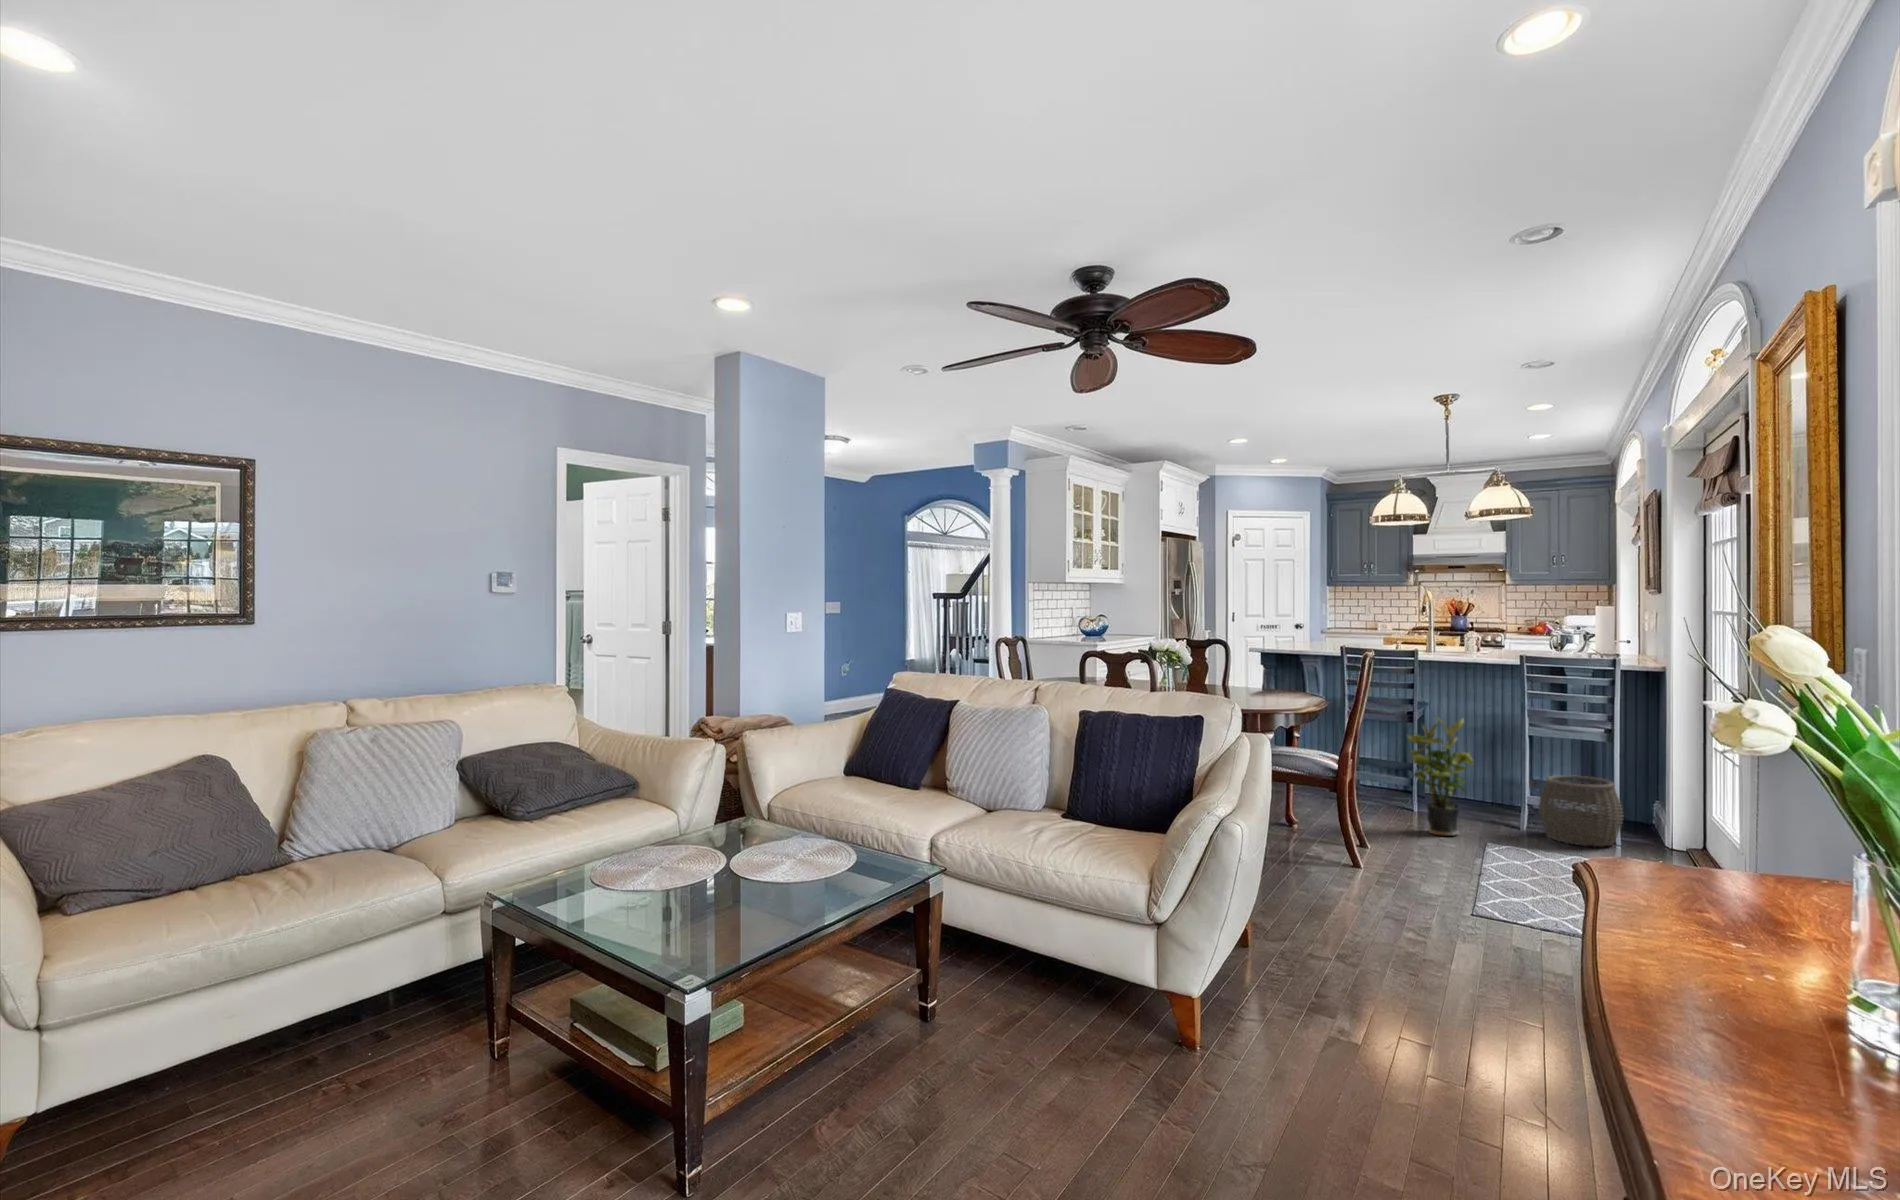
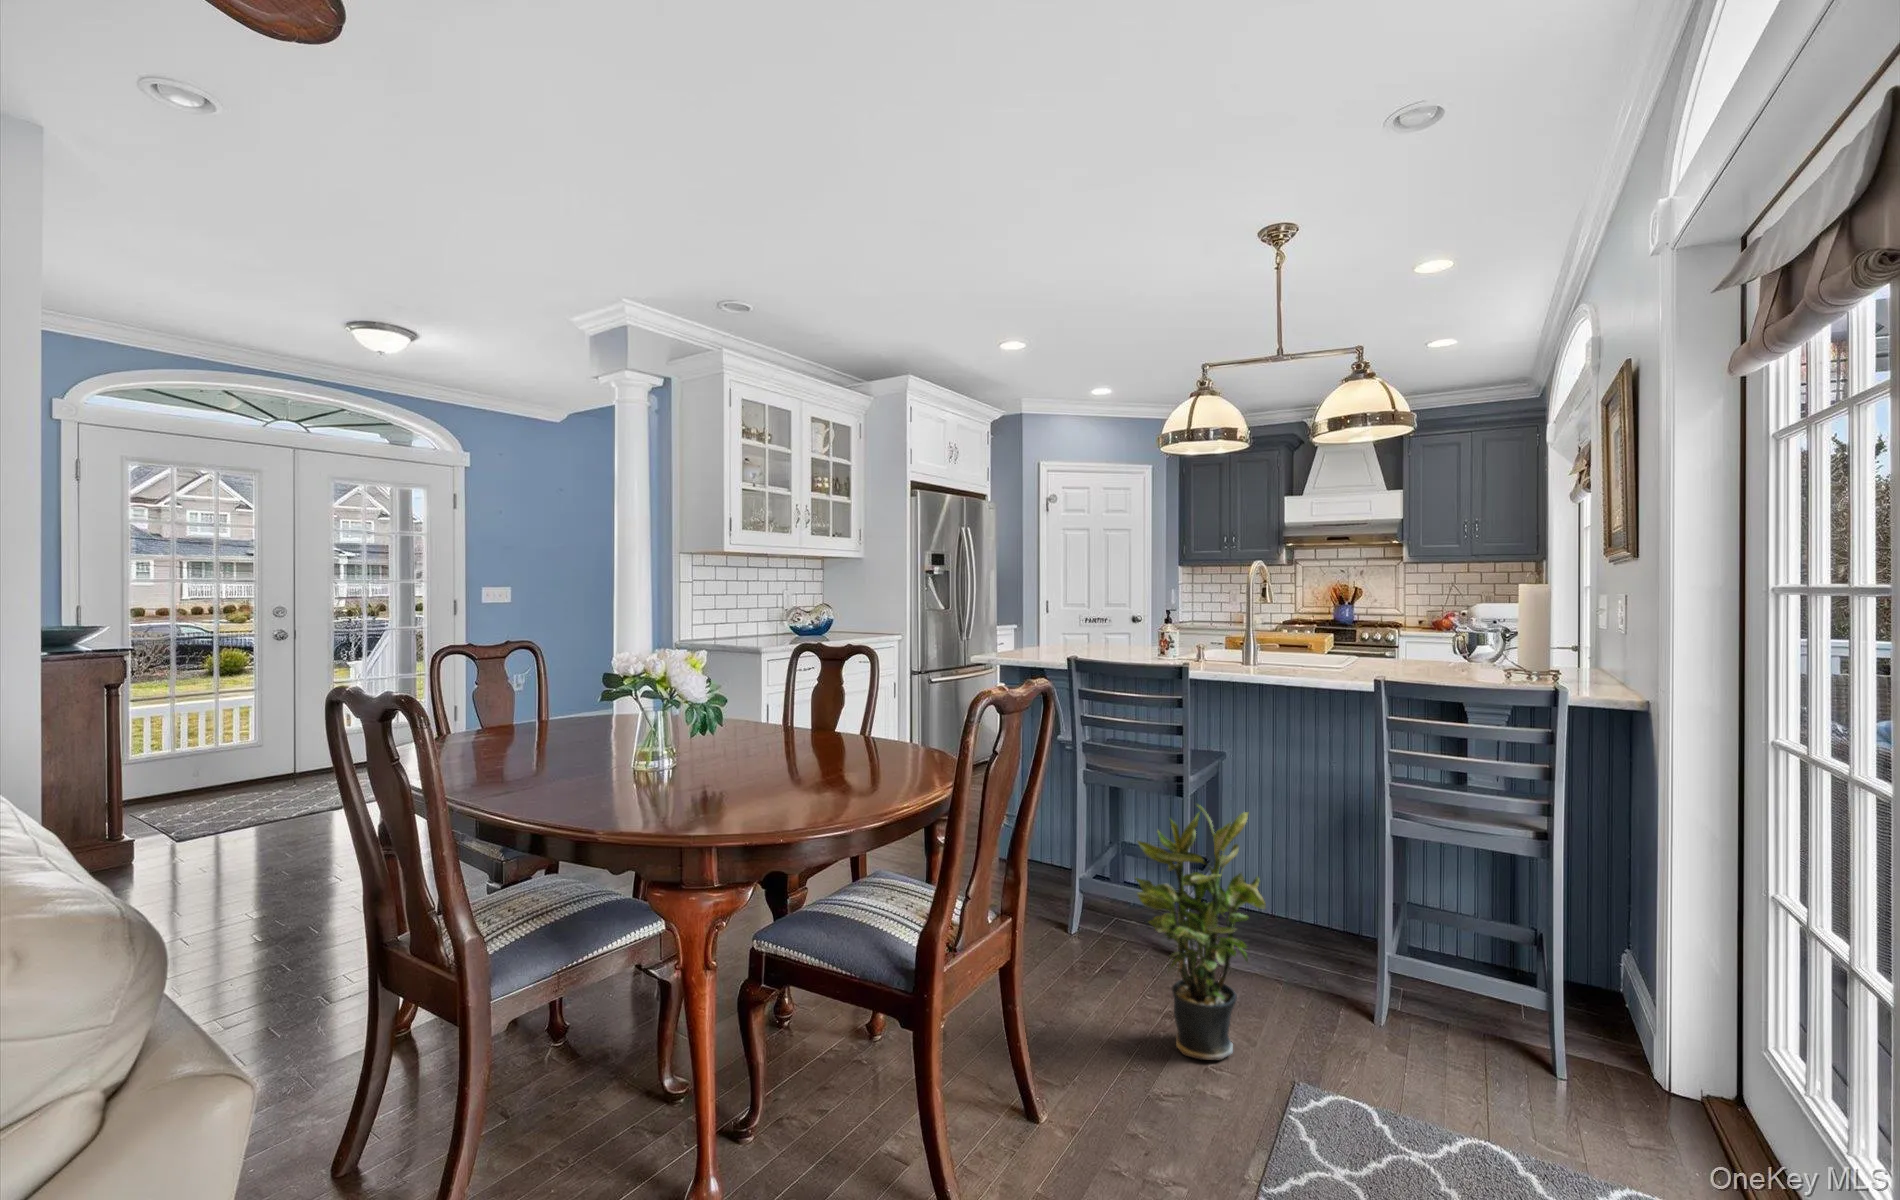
woven basket: present [1539,775,1623,847] -> none [1393,931,1571,1115]

